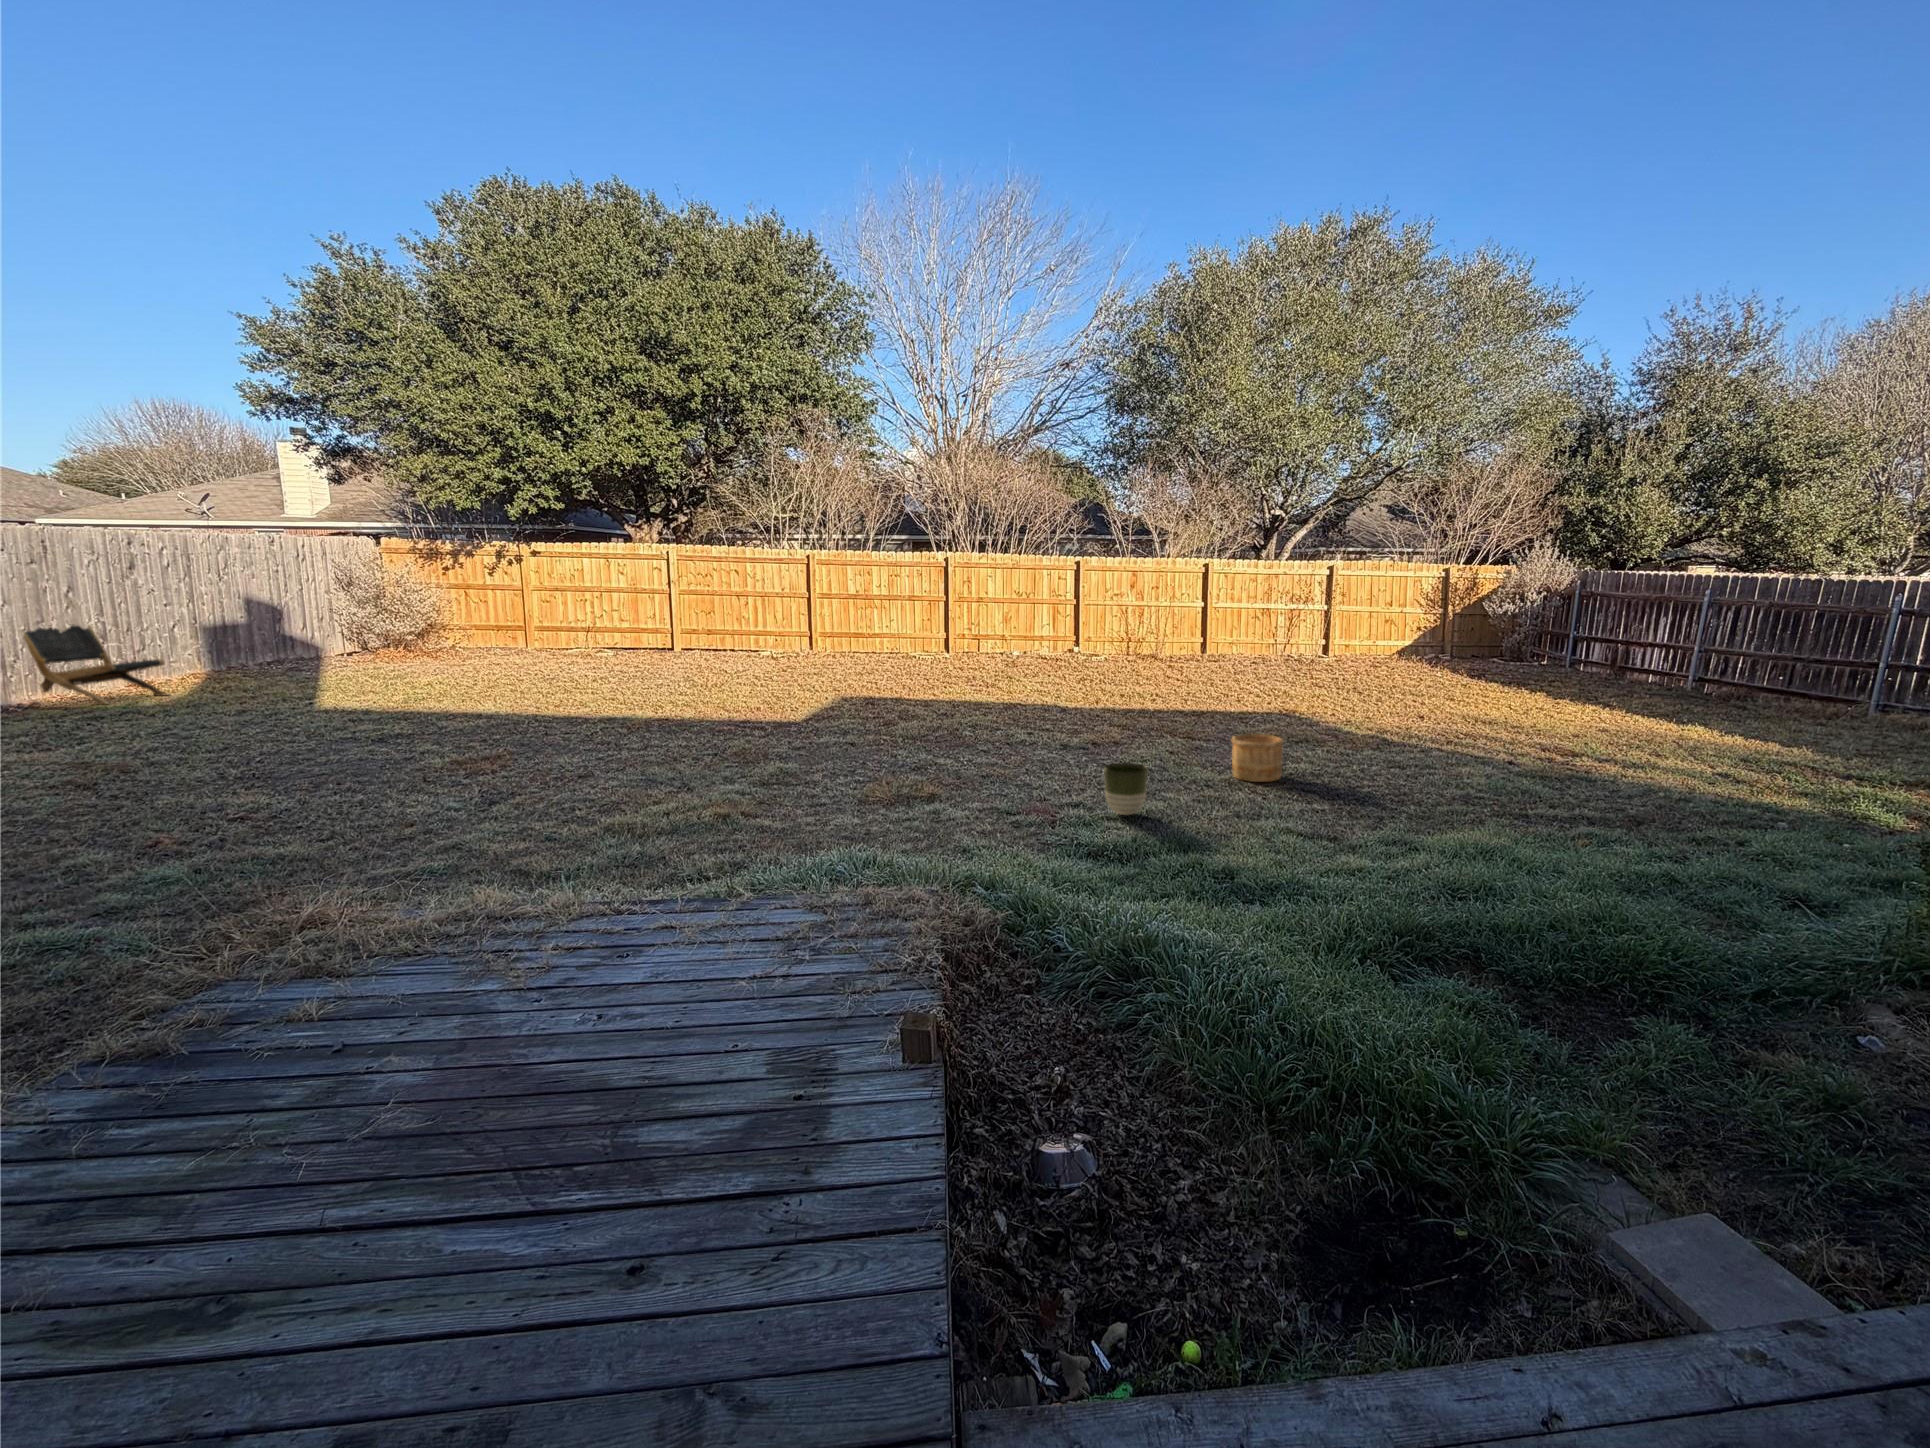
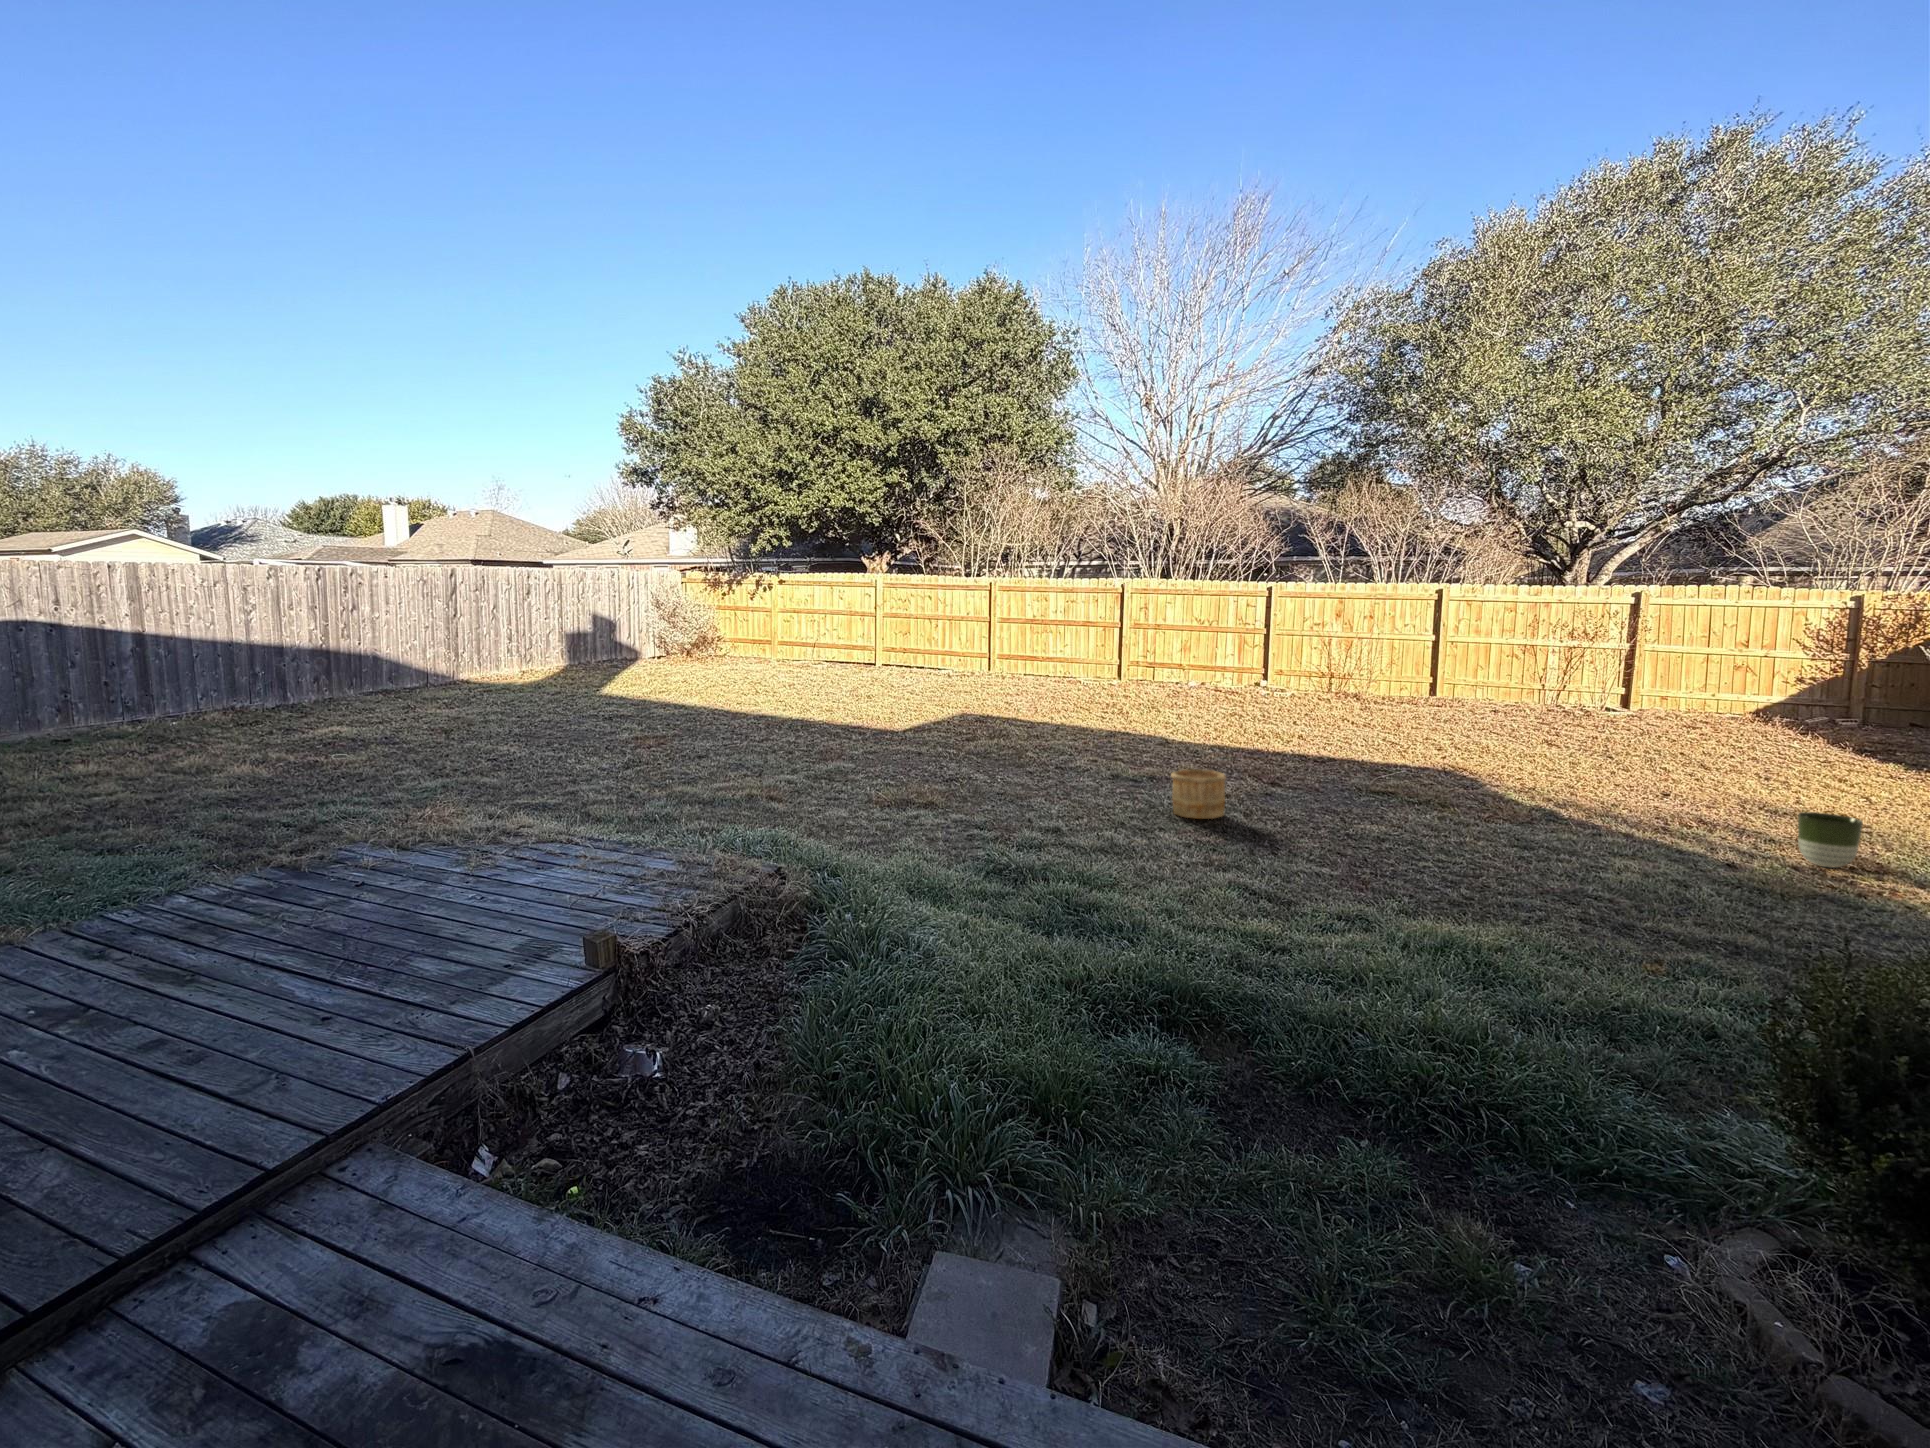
lounge chair: present [24,625,168,705] -> none [466,630,536,684]
planter: present [1104,763,1148,815] -> present [1798,812,1863,868]

